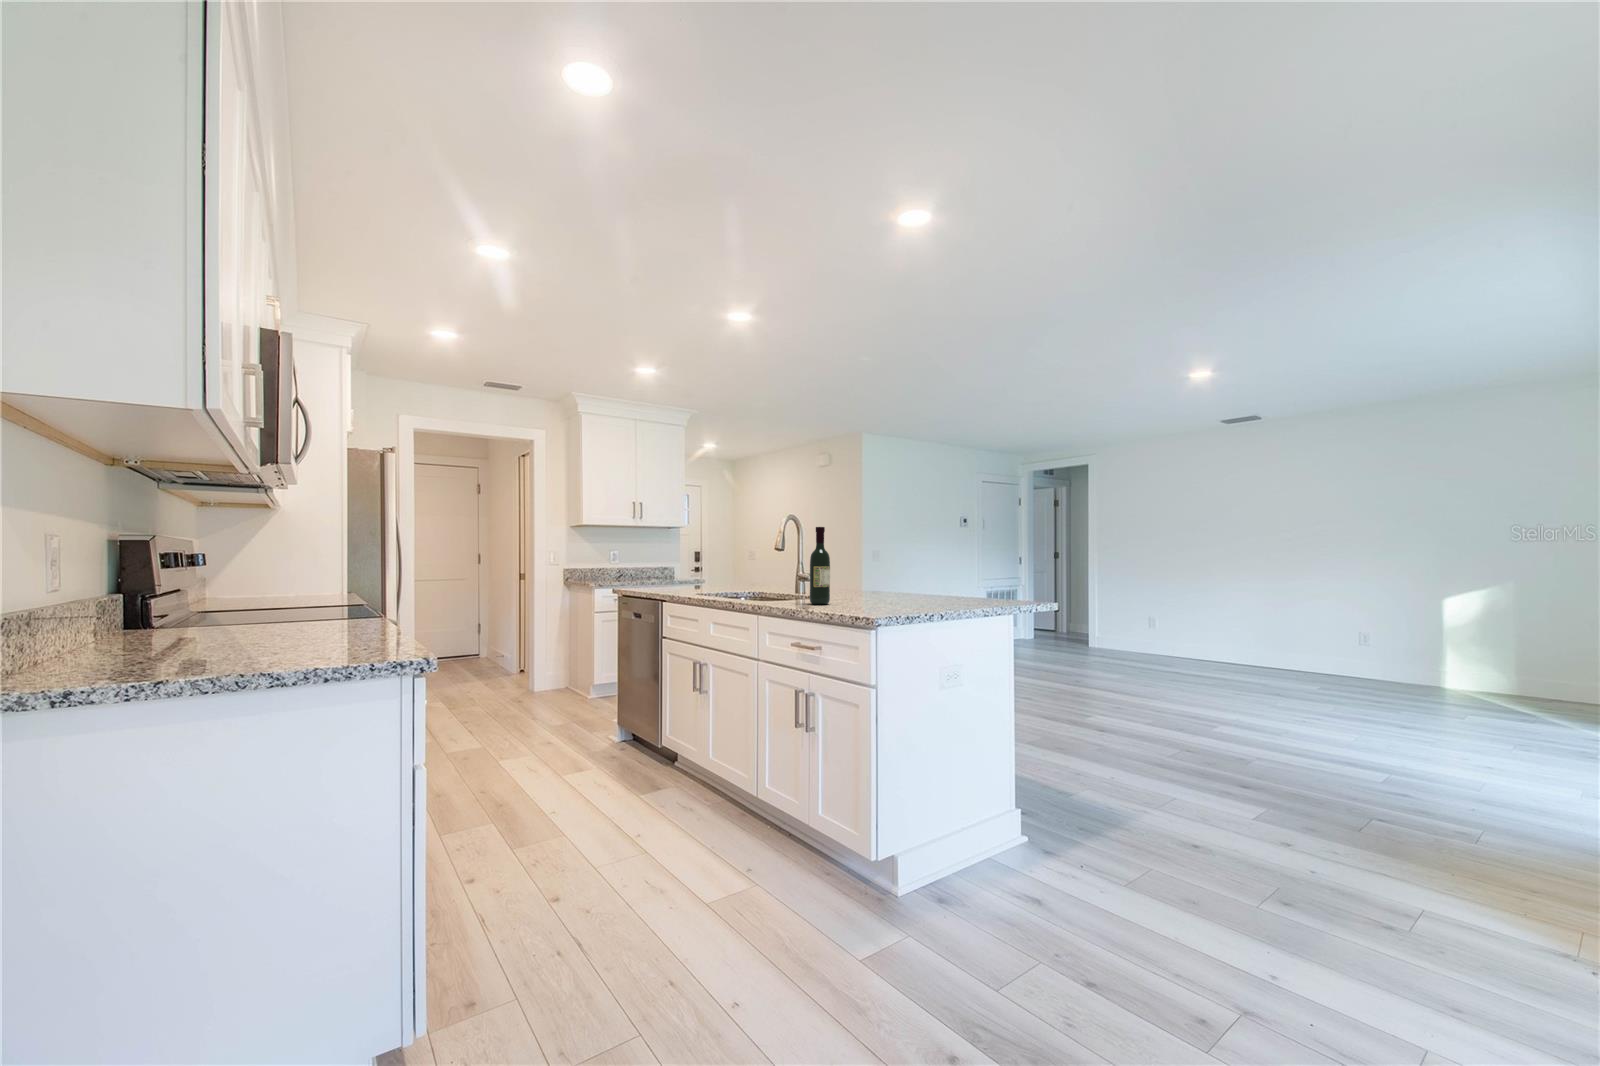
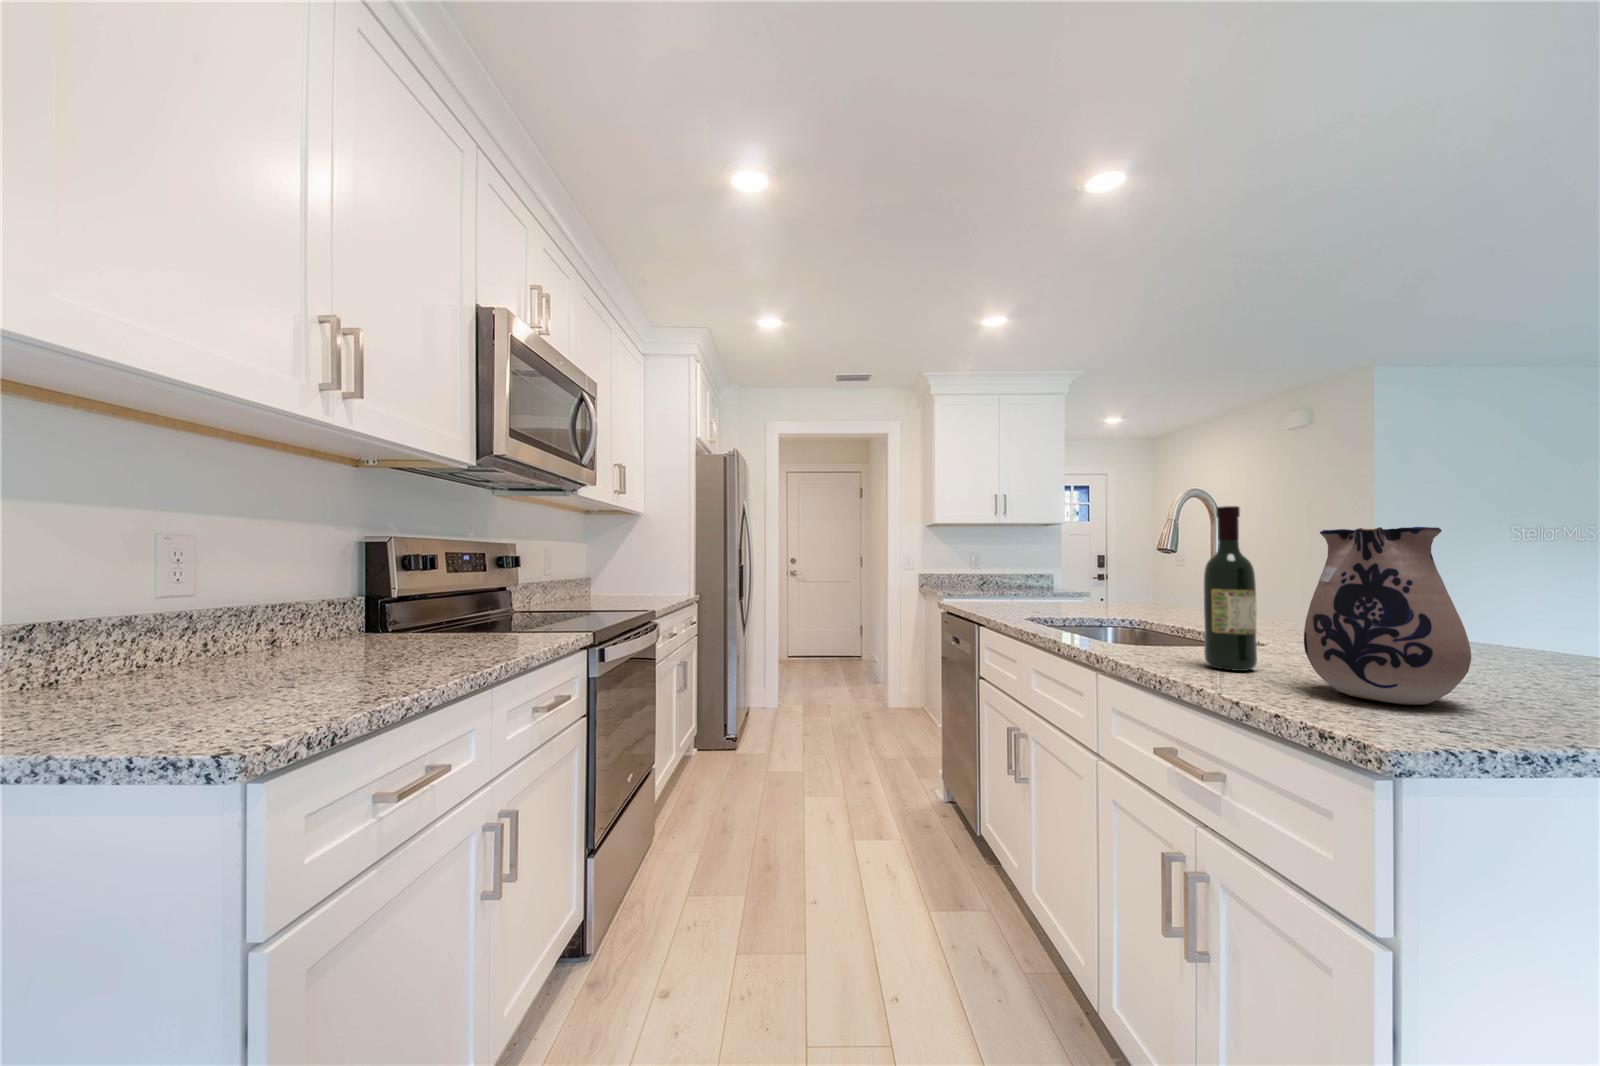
ceramic pitcher: none [849,539,896,608] -> present [1304,527,1471,705]

